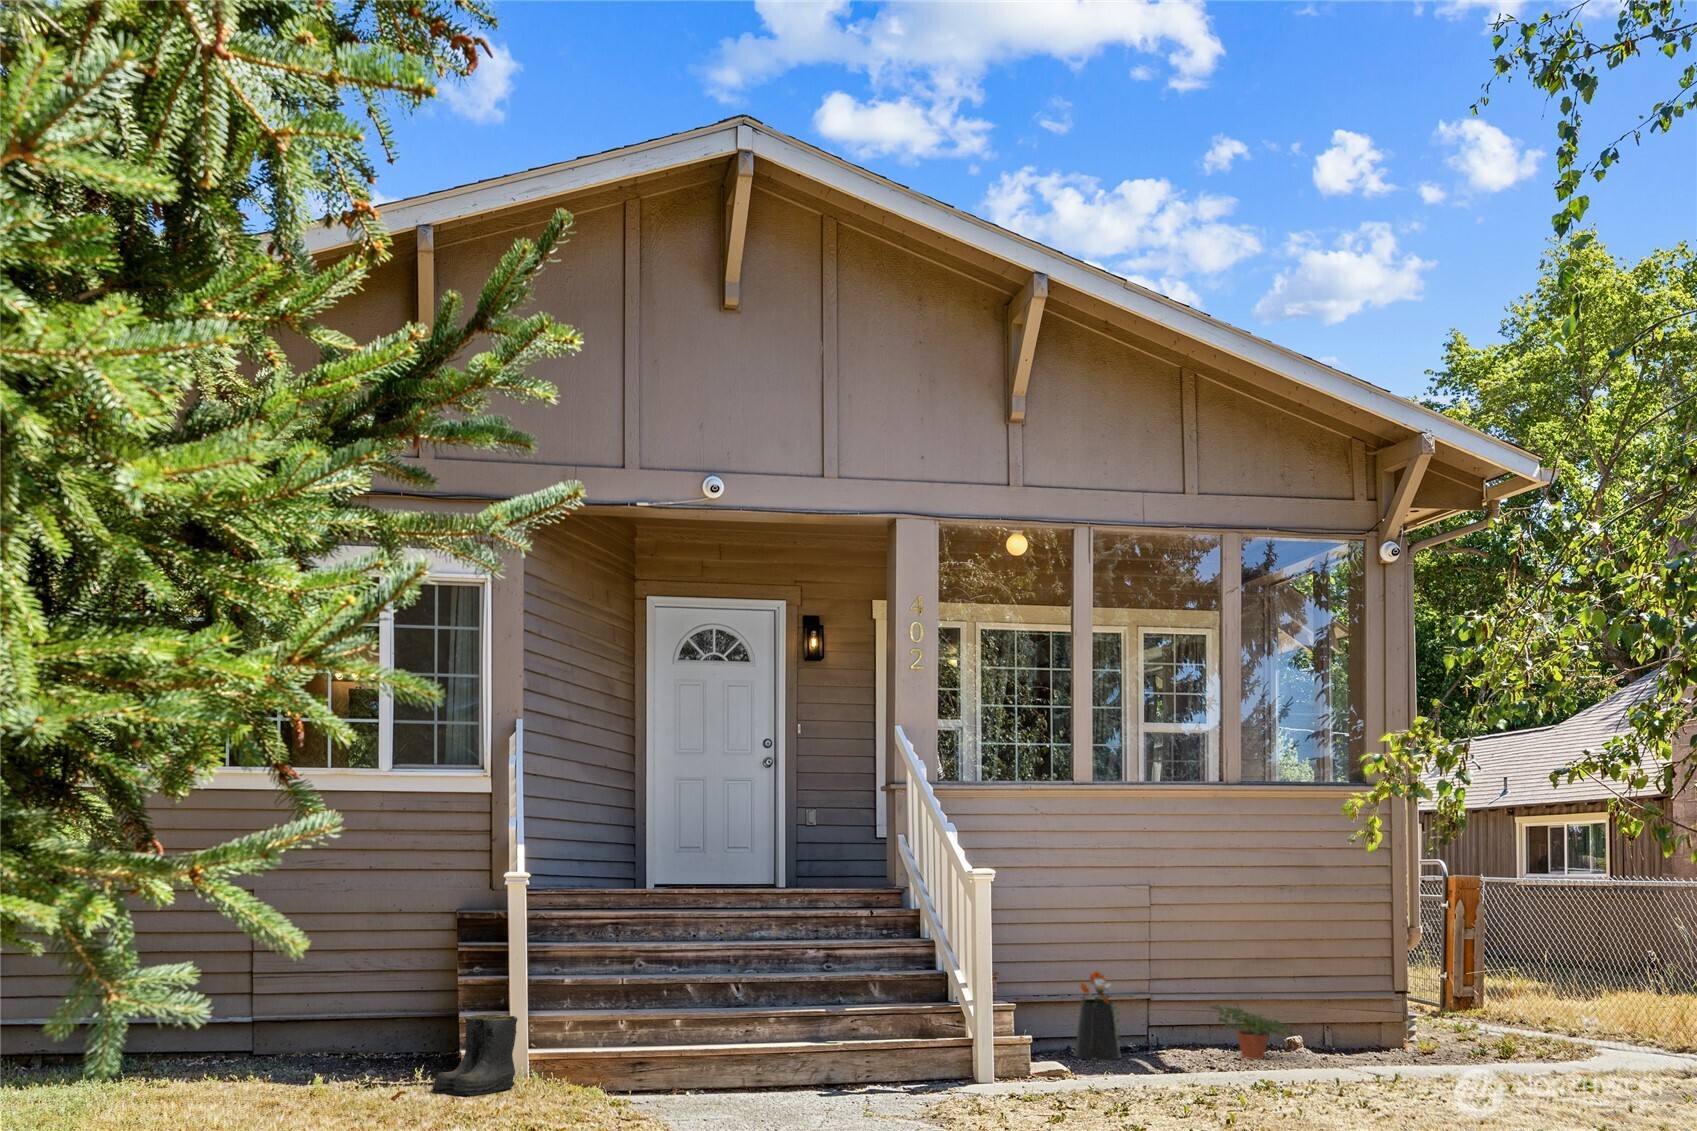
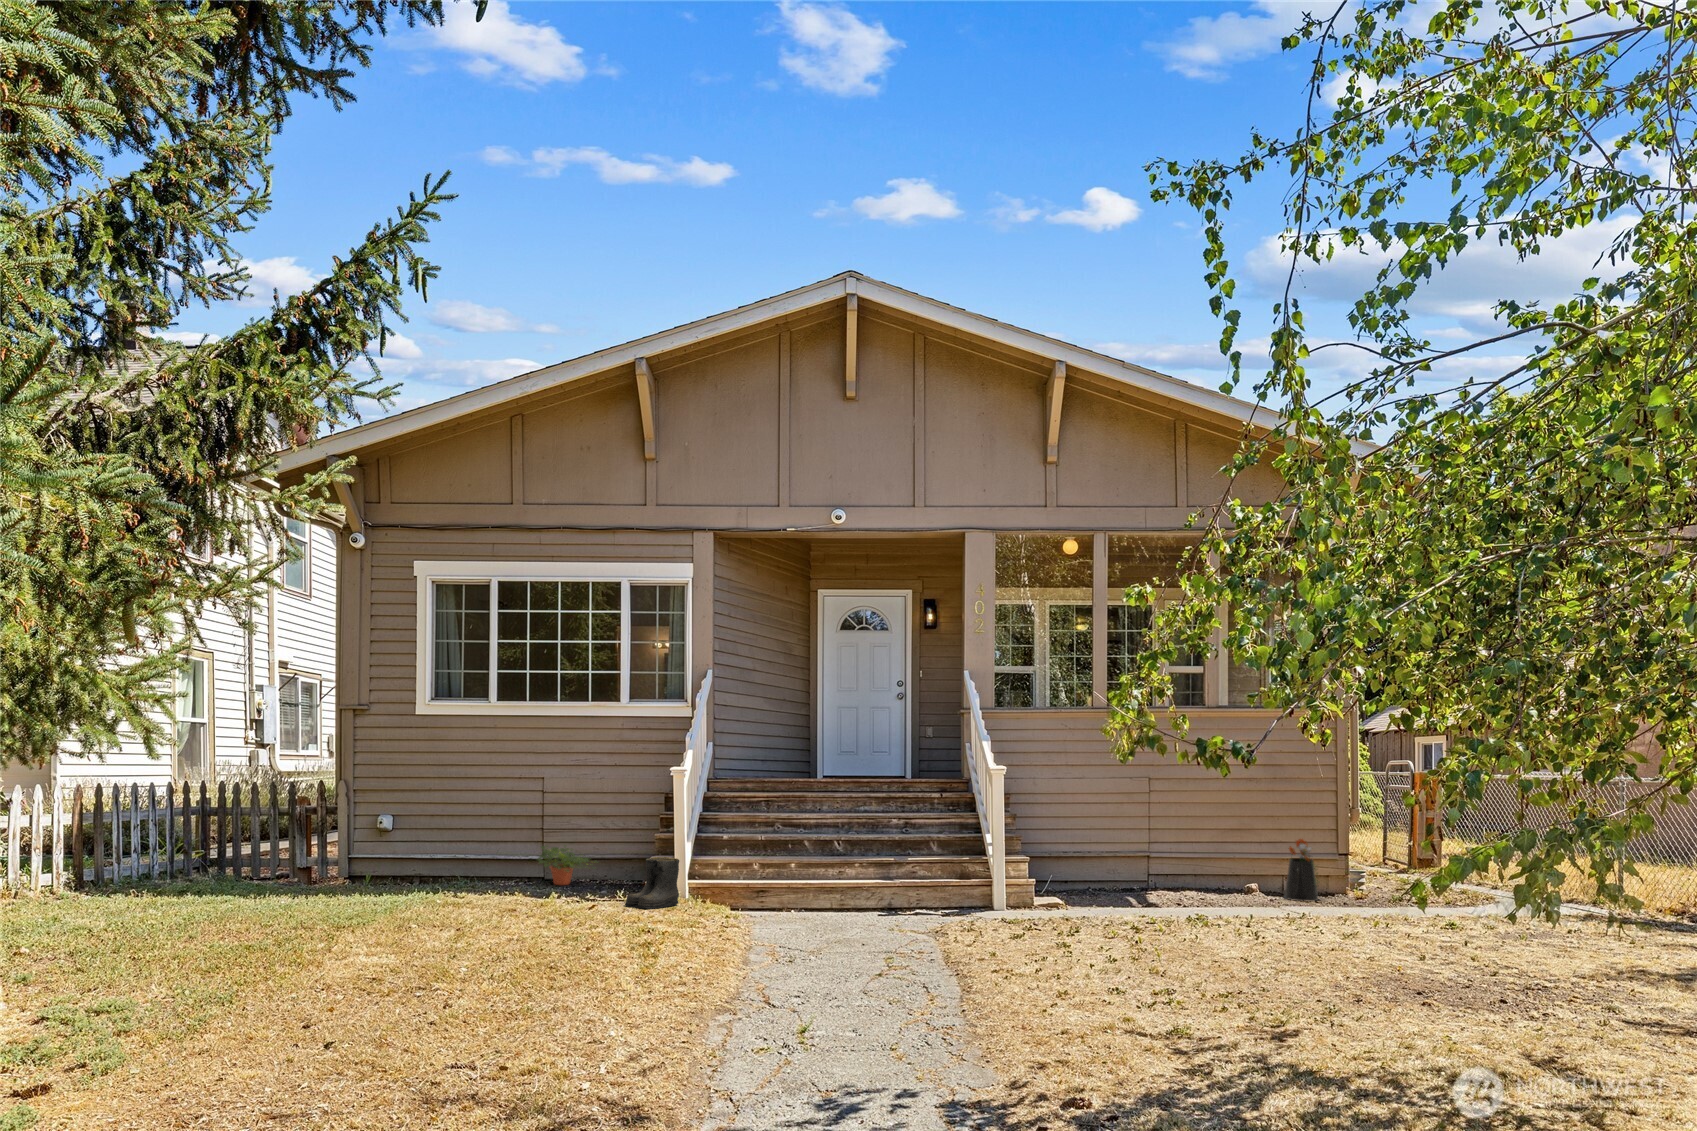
watering can: present [1074,972,1121,1060] -> present [1284,839,1319,901]
potted plant: present [1211,1004,1296,1059] -> present [538,845,599,885]

